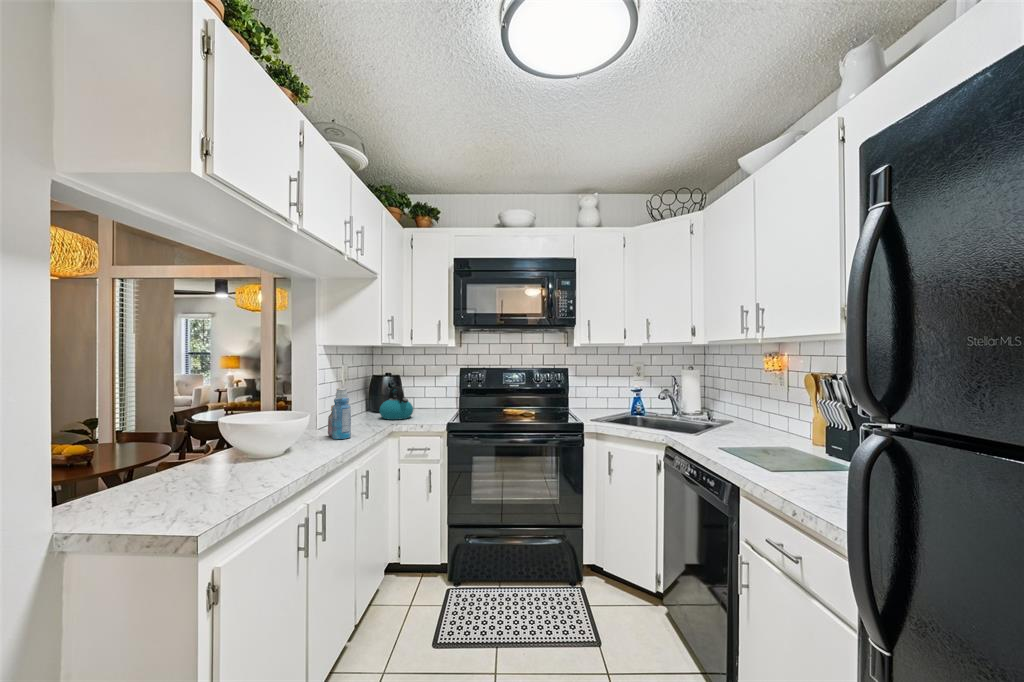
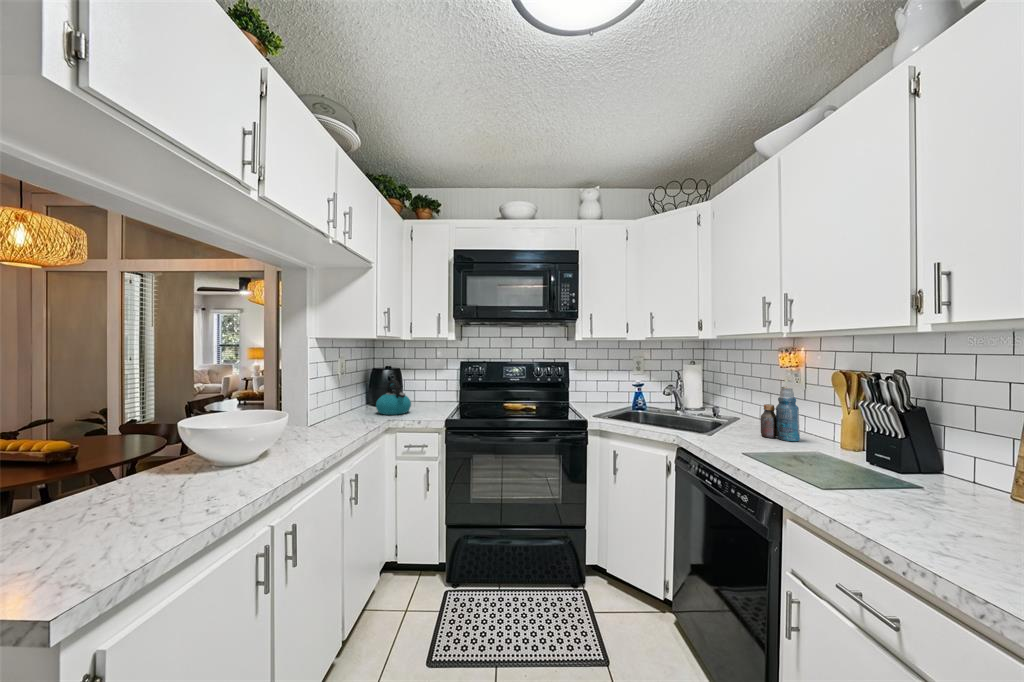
bottle: present [328,388,351,439] -> present [761,386,800,441]

